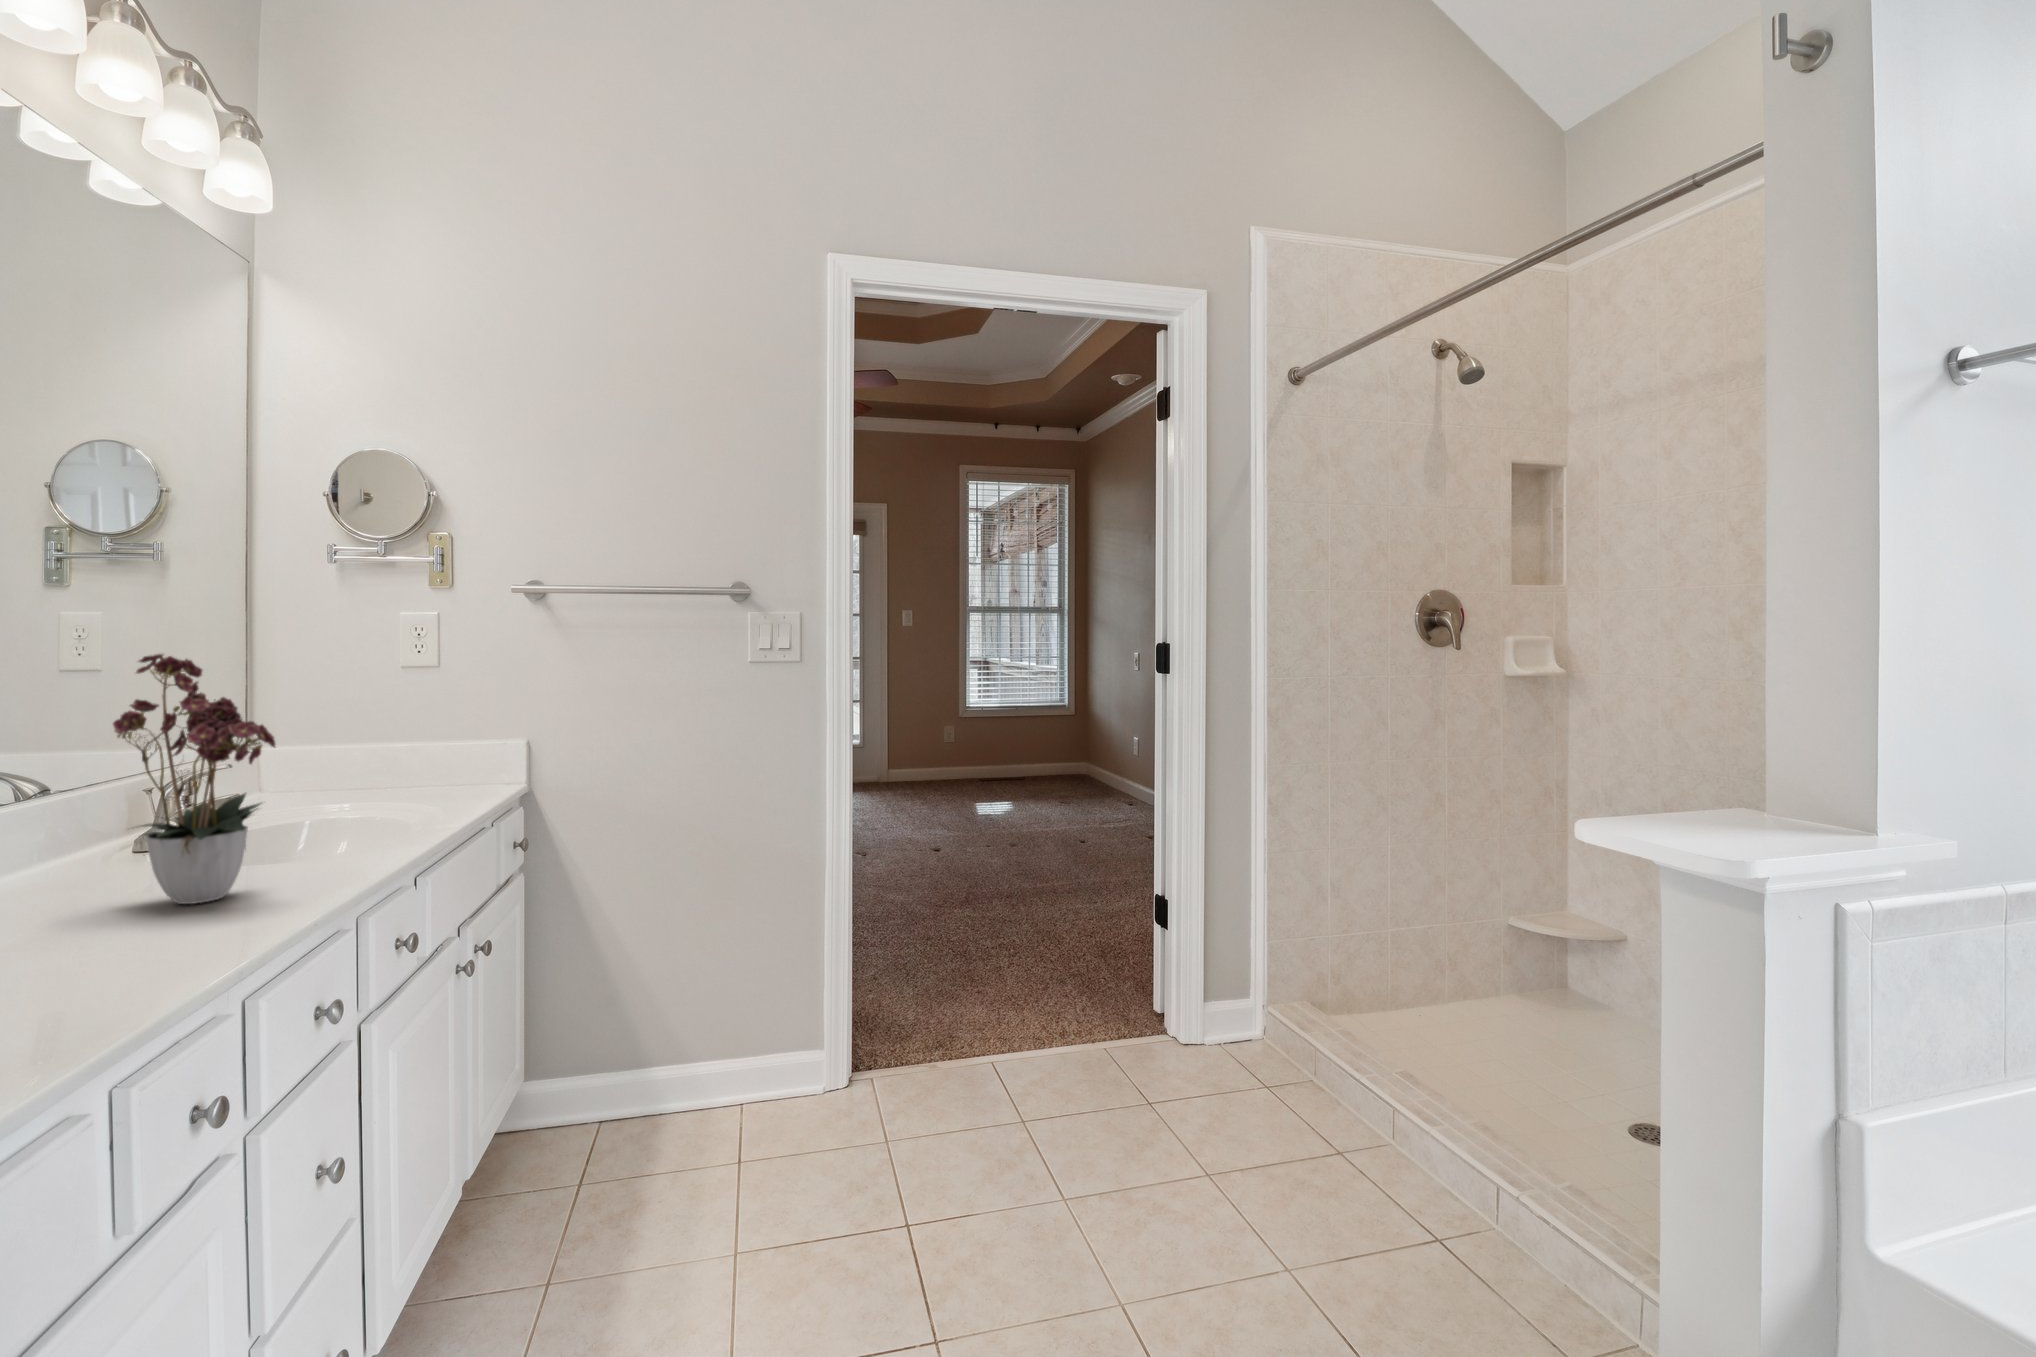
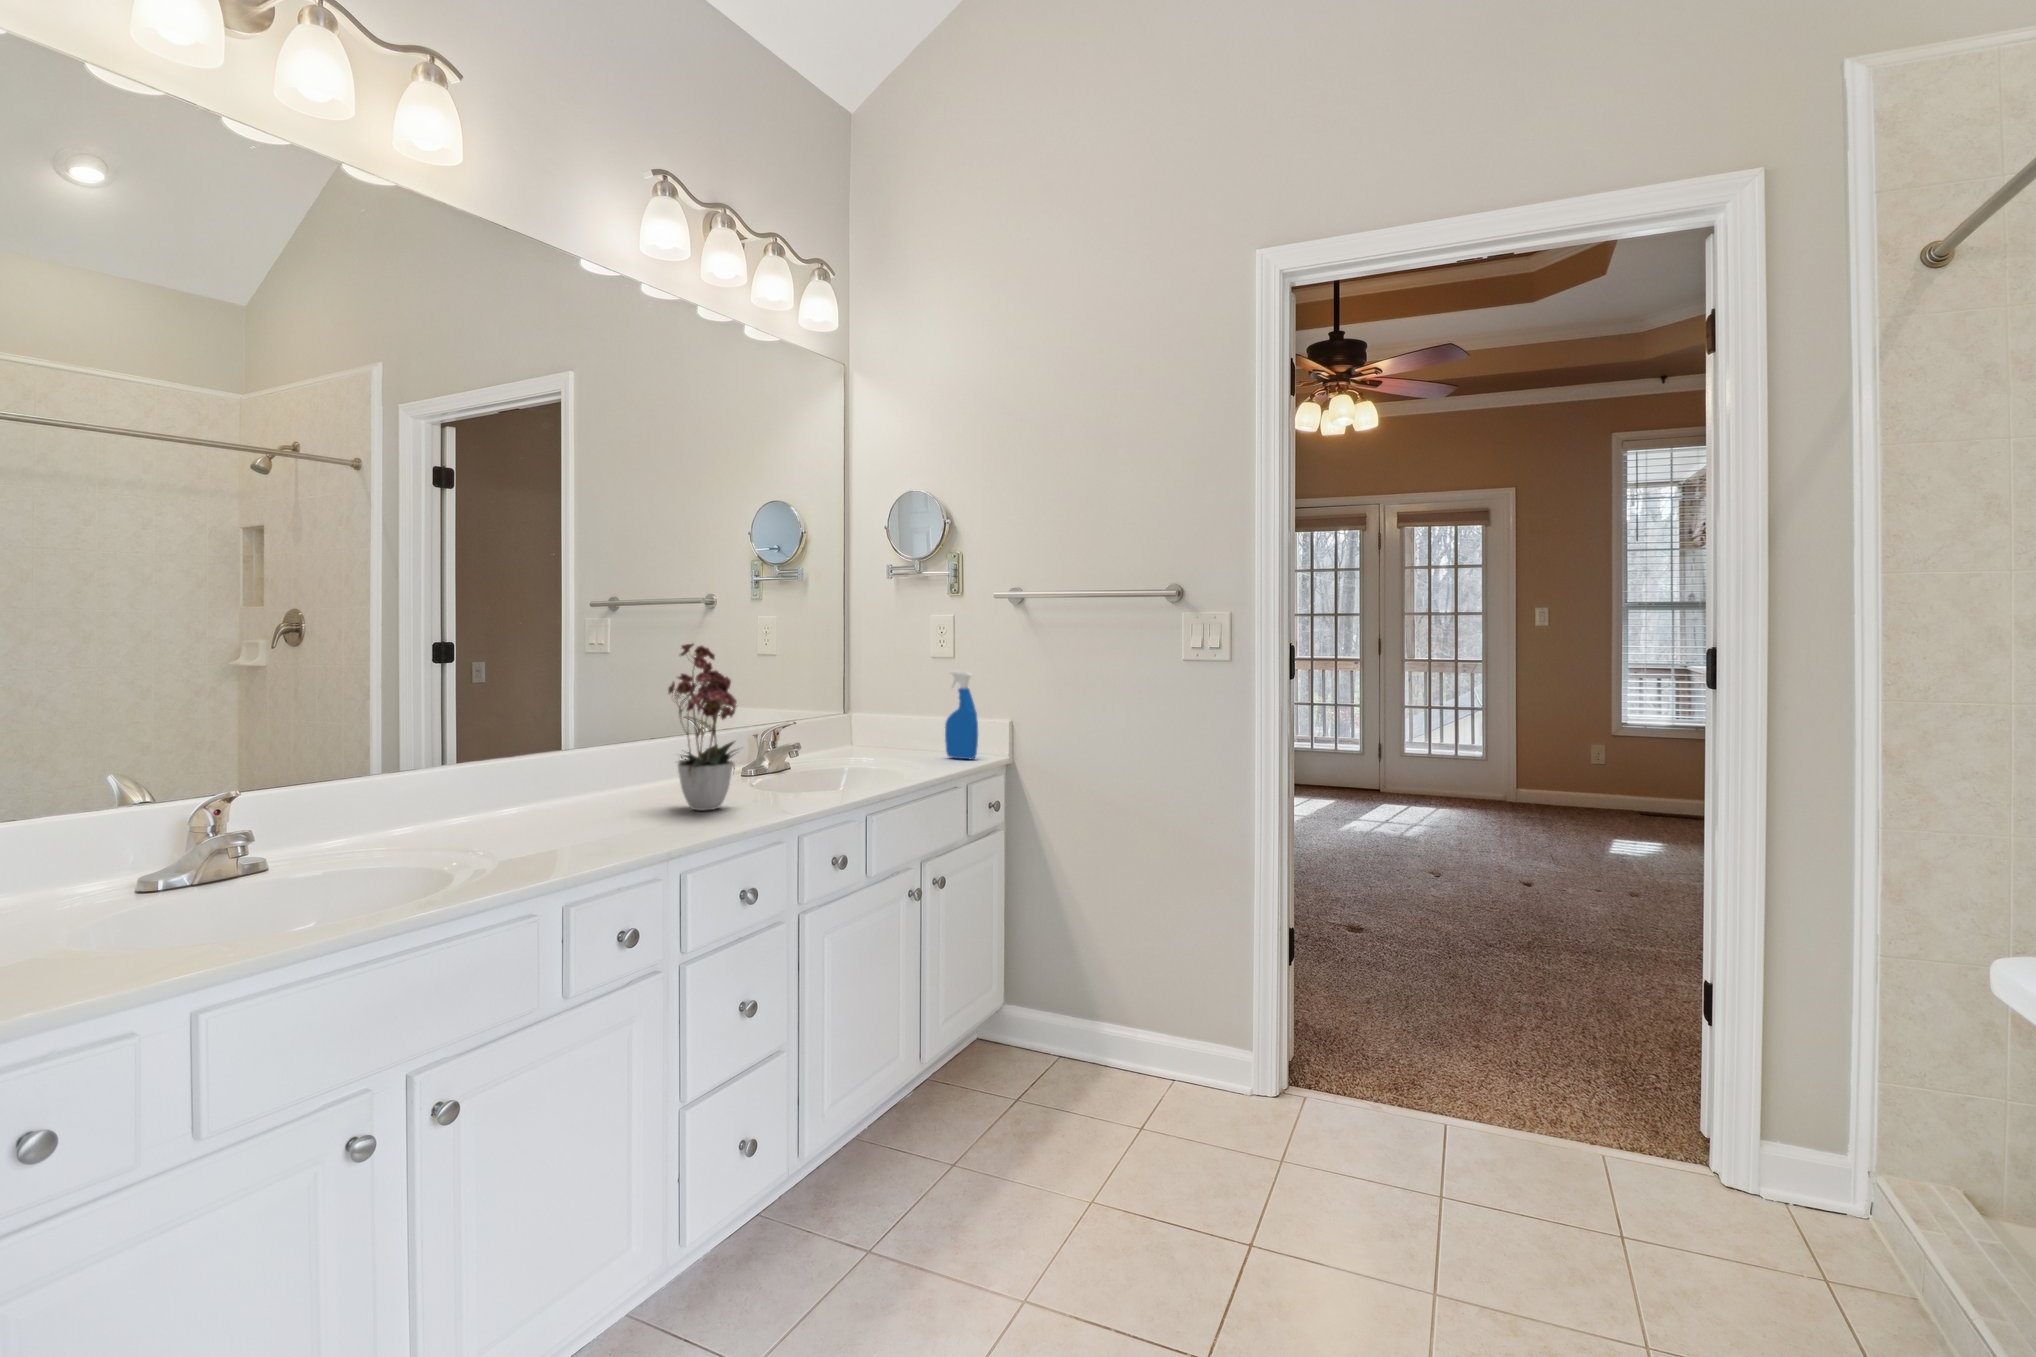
spray bottle: none [436,681,488,791] -> present [945,670,978,759]

